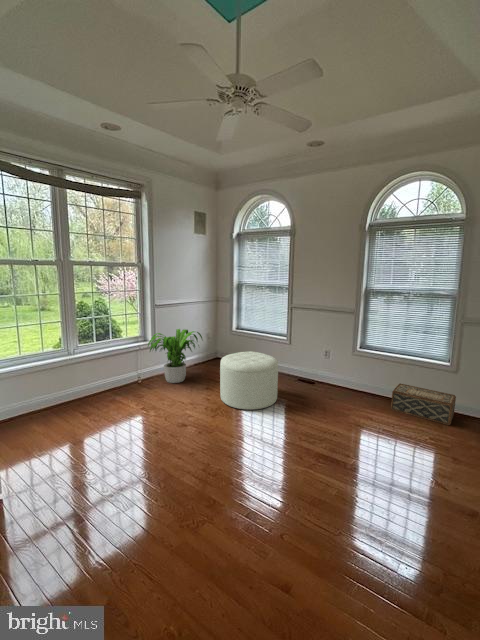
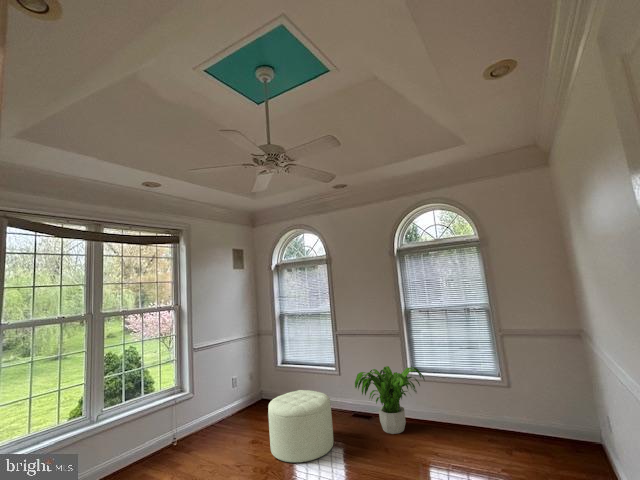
potted plant: present [148,329,202,383] -> present [355,366,425,434]
woven basket: present [391,383,456,425] -> none [450,406,514,447]

